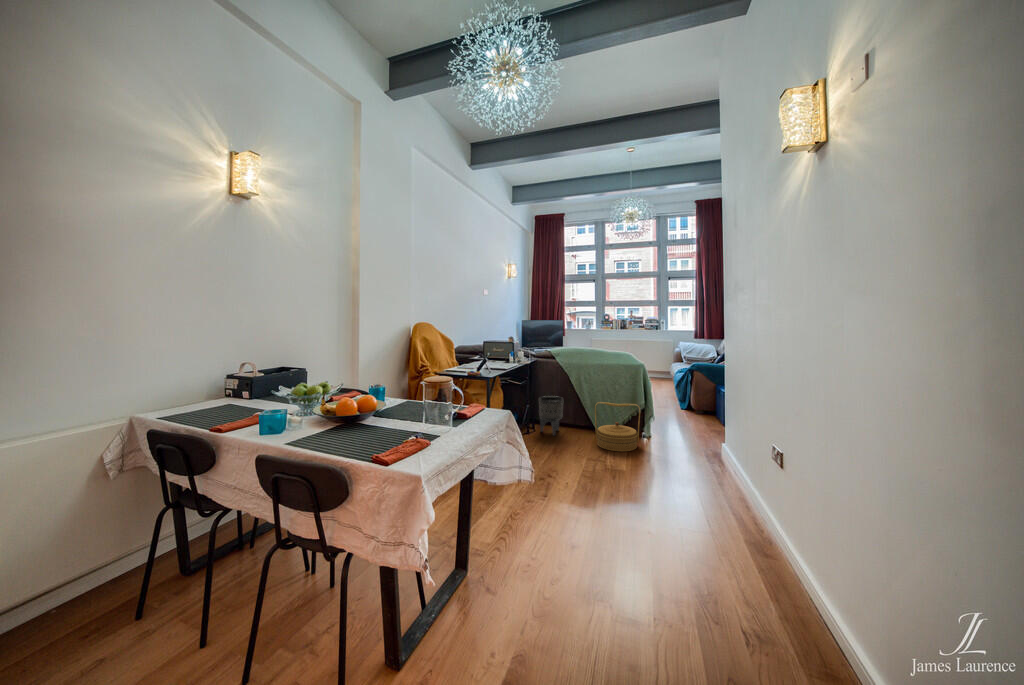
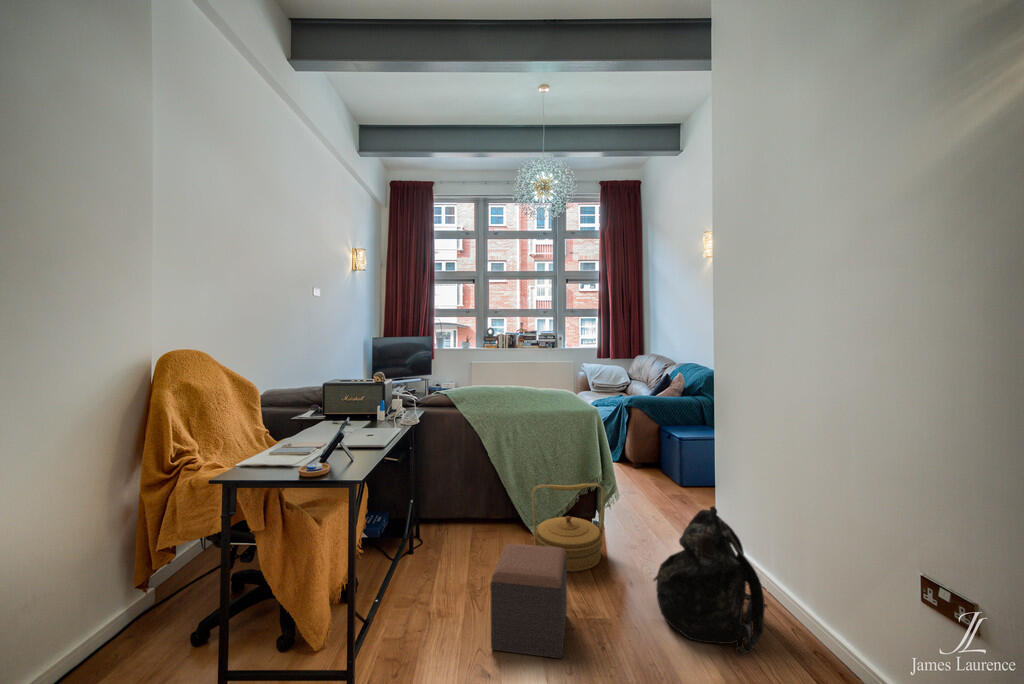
planter: present [539,396,563,436] -> none [429,475,472,549]
backpack: none [653,411,730,491] -> present [654,506,765,656]
footstool: none [555,423,601,476] -> present [490,544,567,658]

